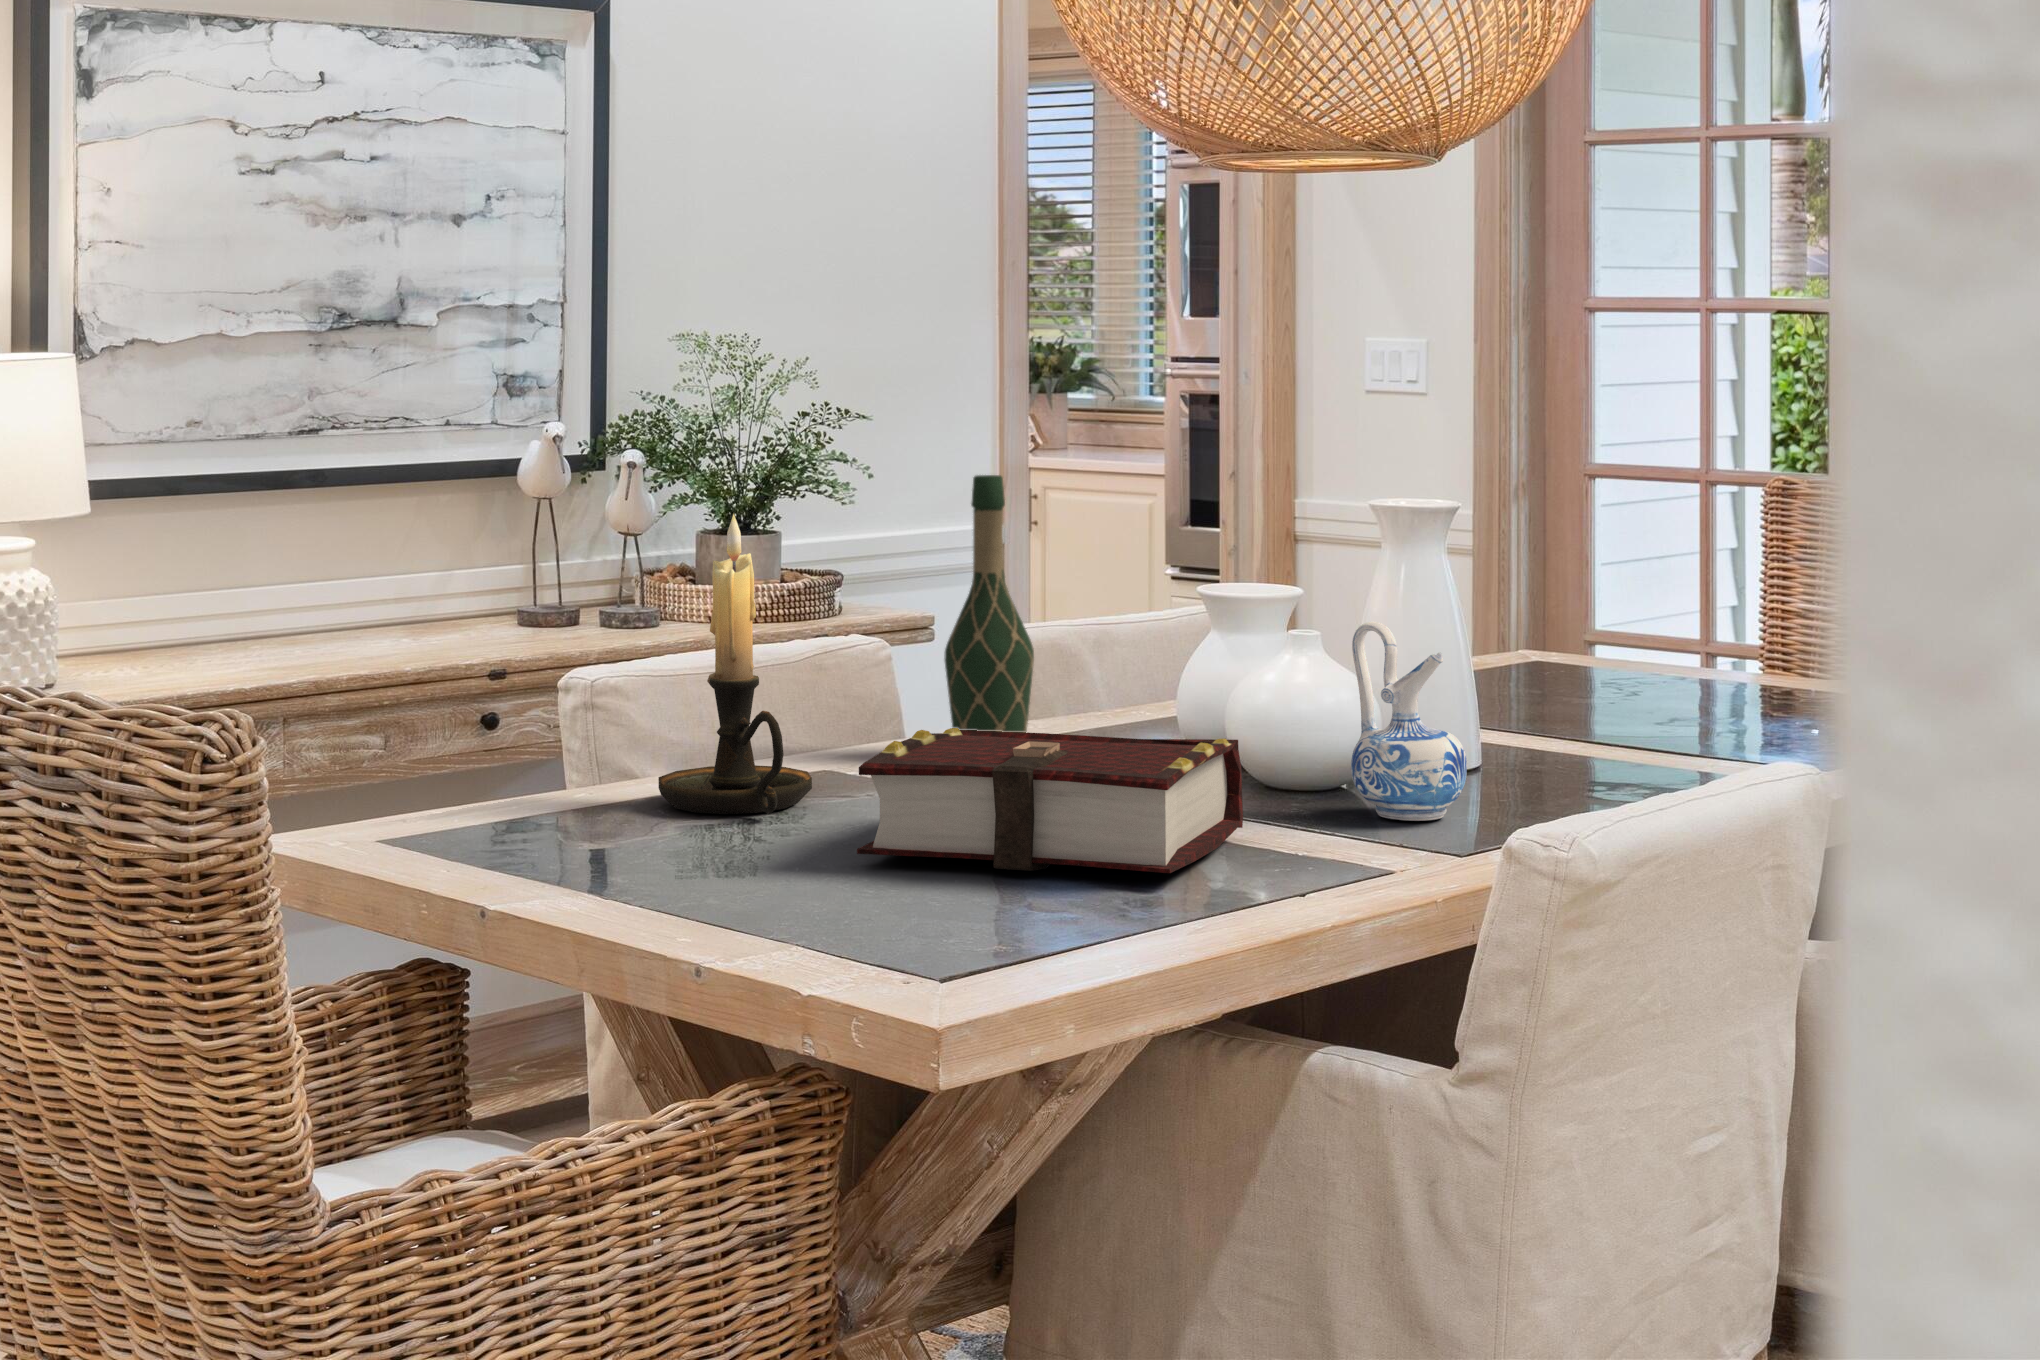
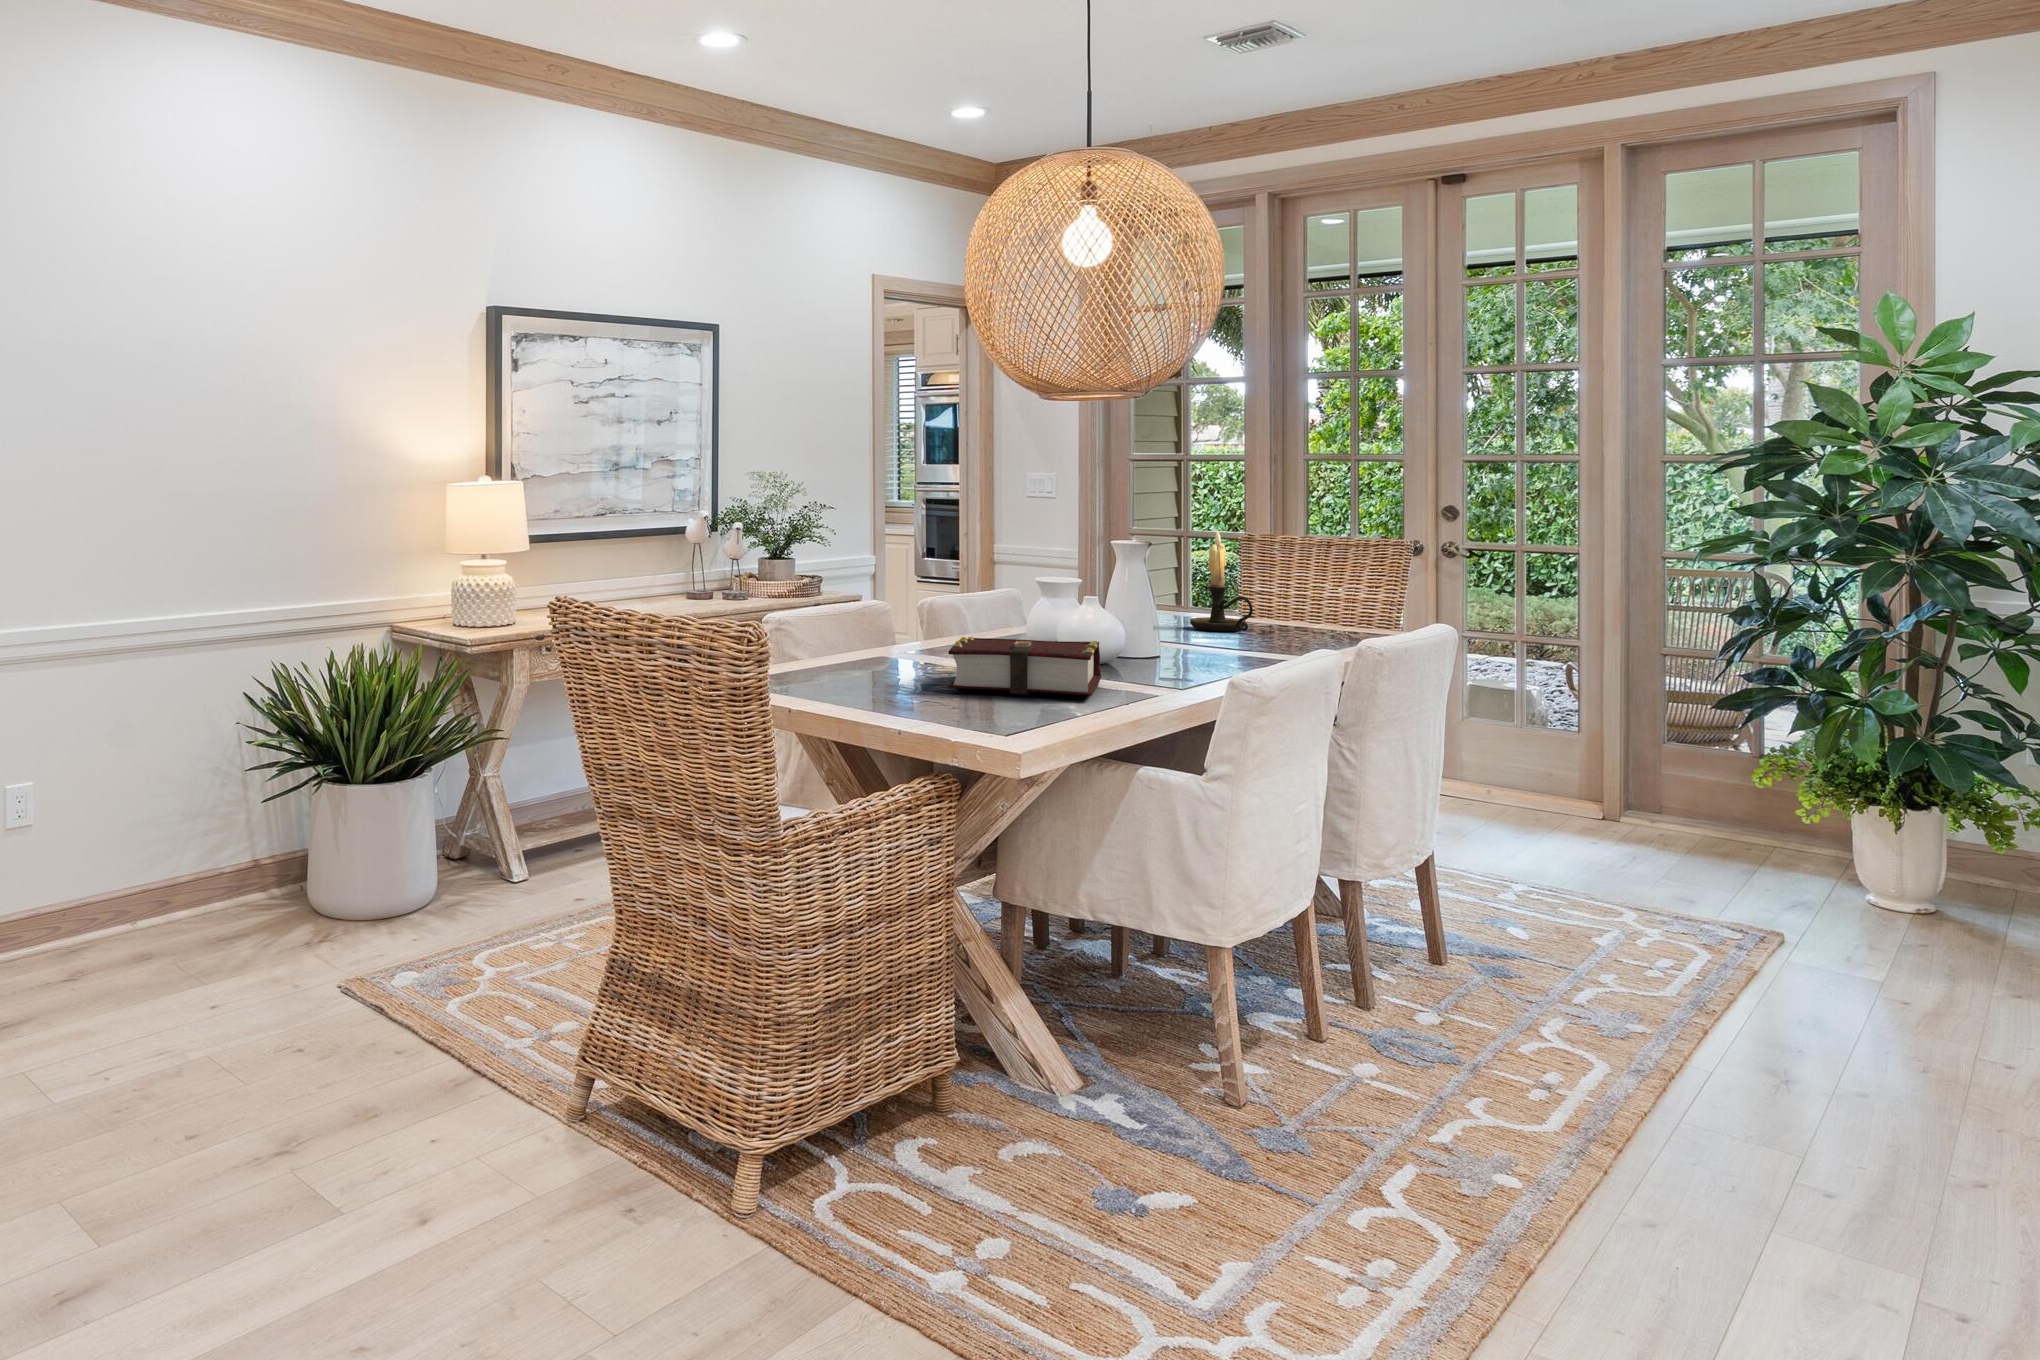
wine bottle: present [944,475,1034,732] -> none [935,531,975,654]
candle holder: present [658,514,812,814] -> present [1190,531,1253,631]
ceramic pitcher: present [1351,622,1467,821] -> none [1138,593,1191,678]

